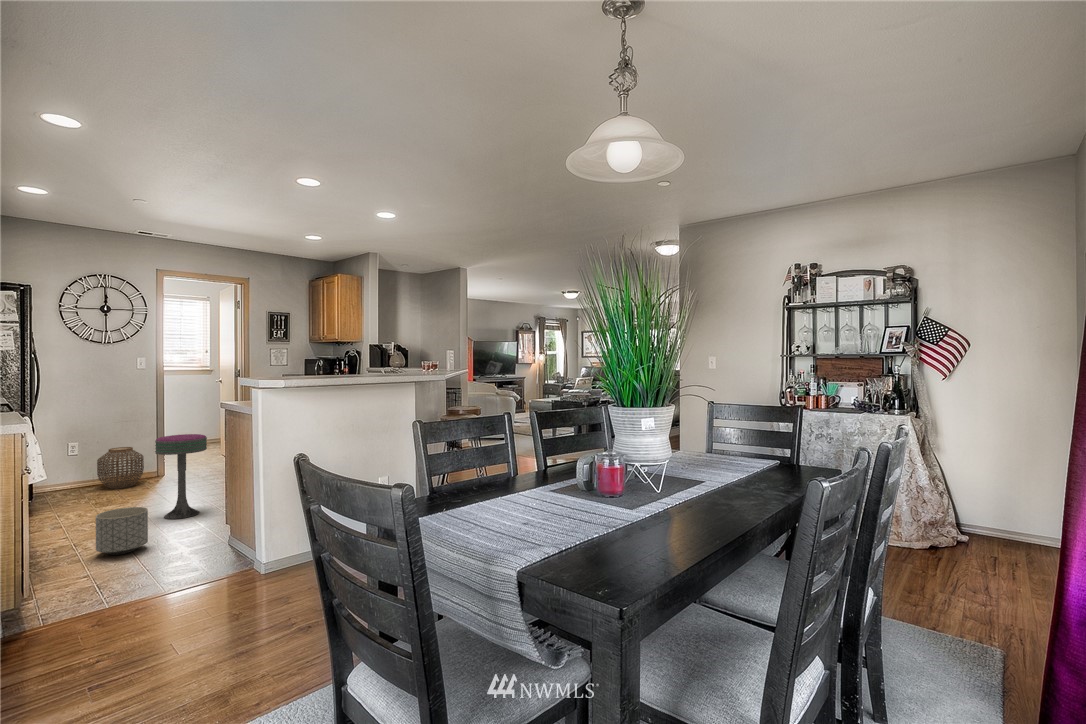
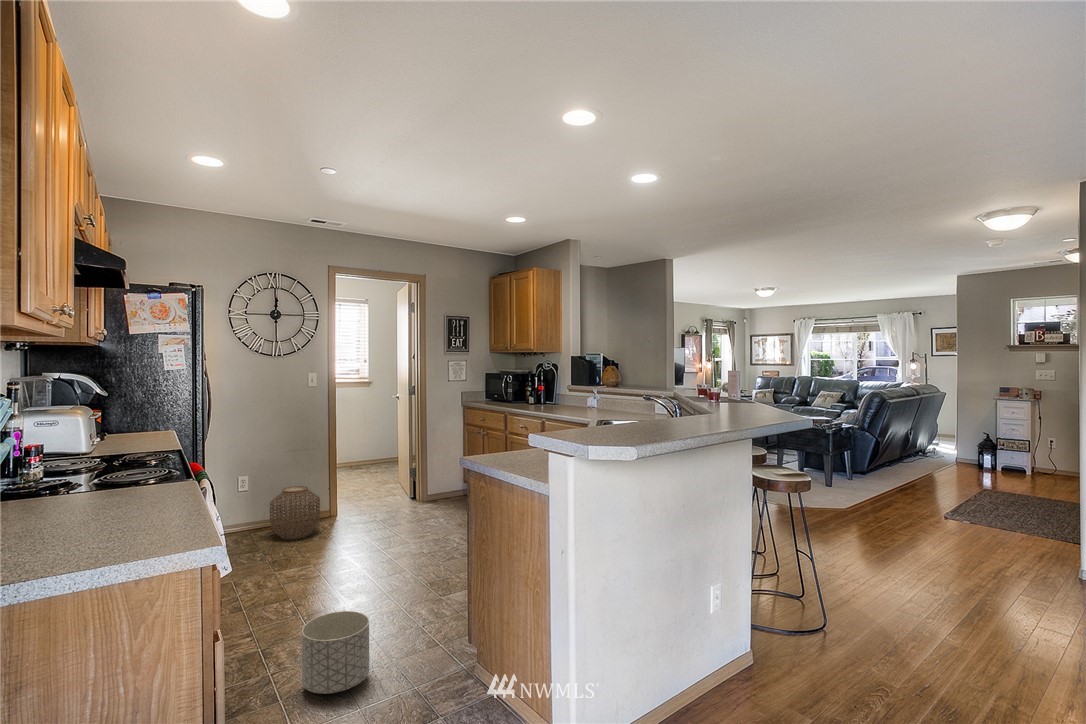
bar stool: present [155,434,207,519] -> none [356,485,418,608]

